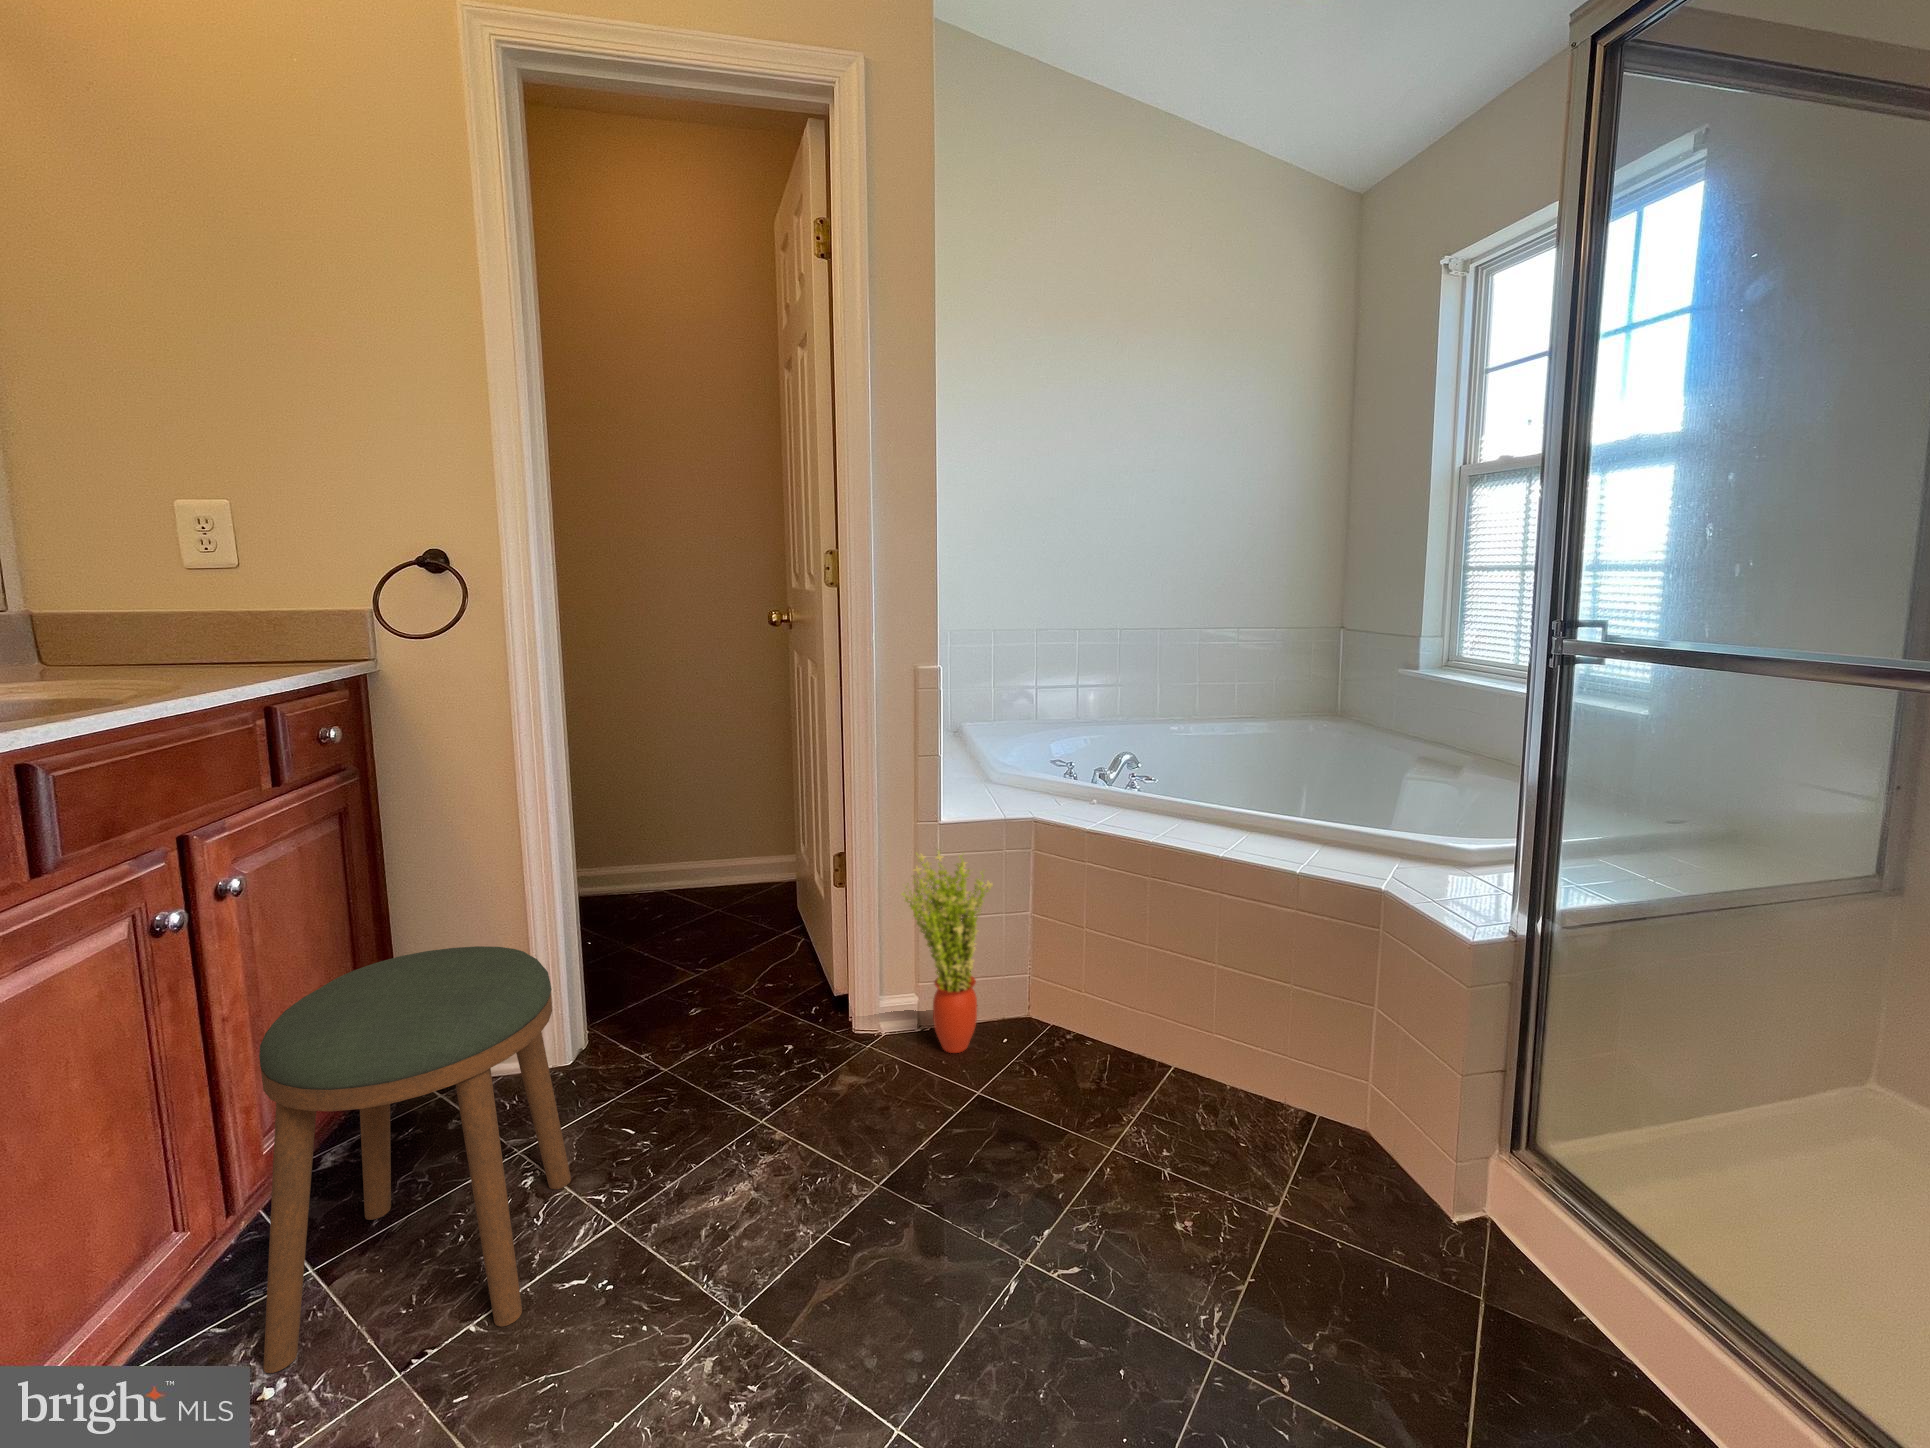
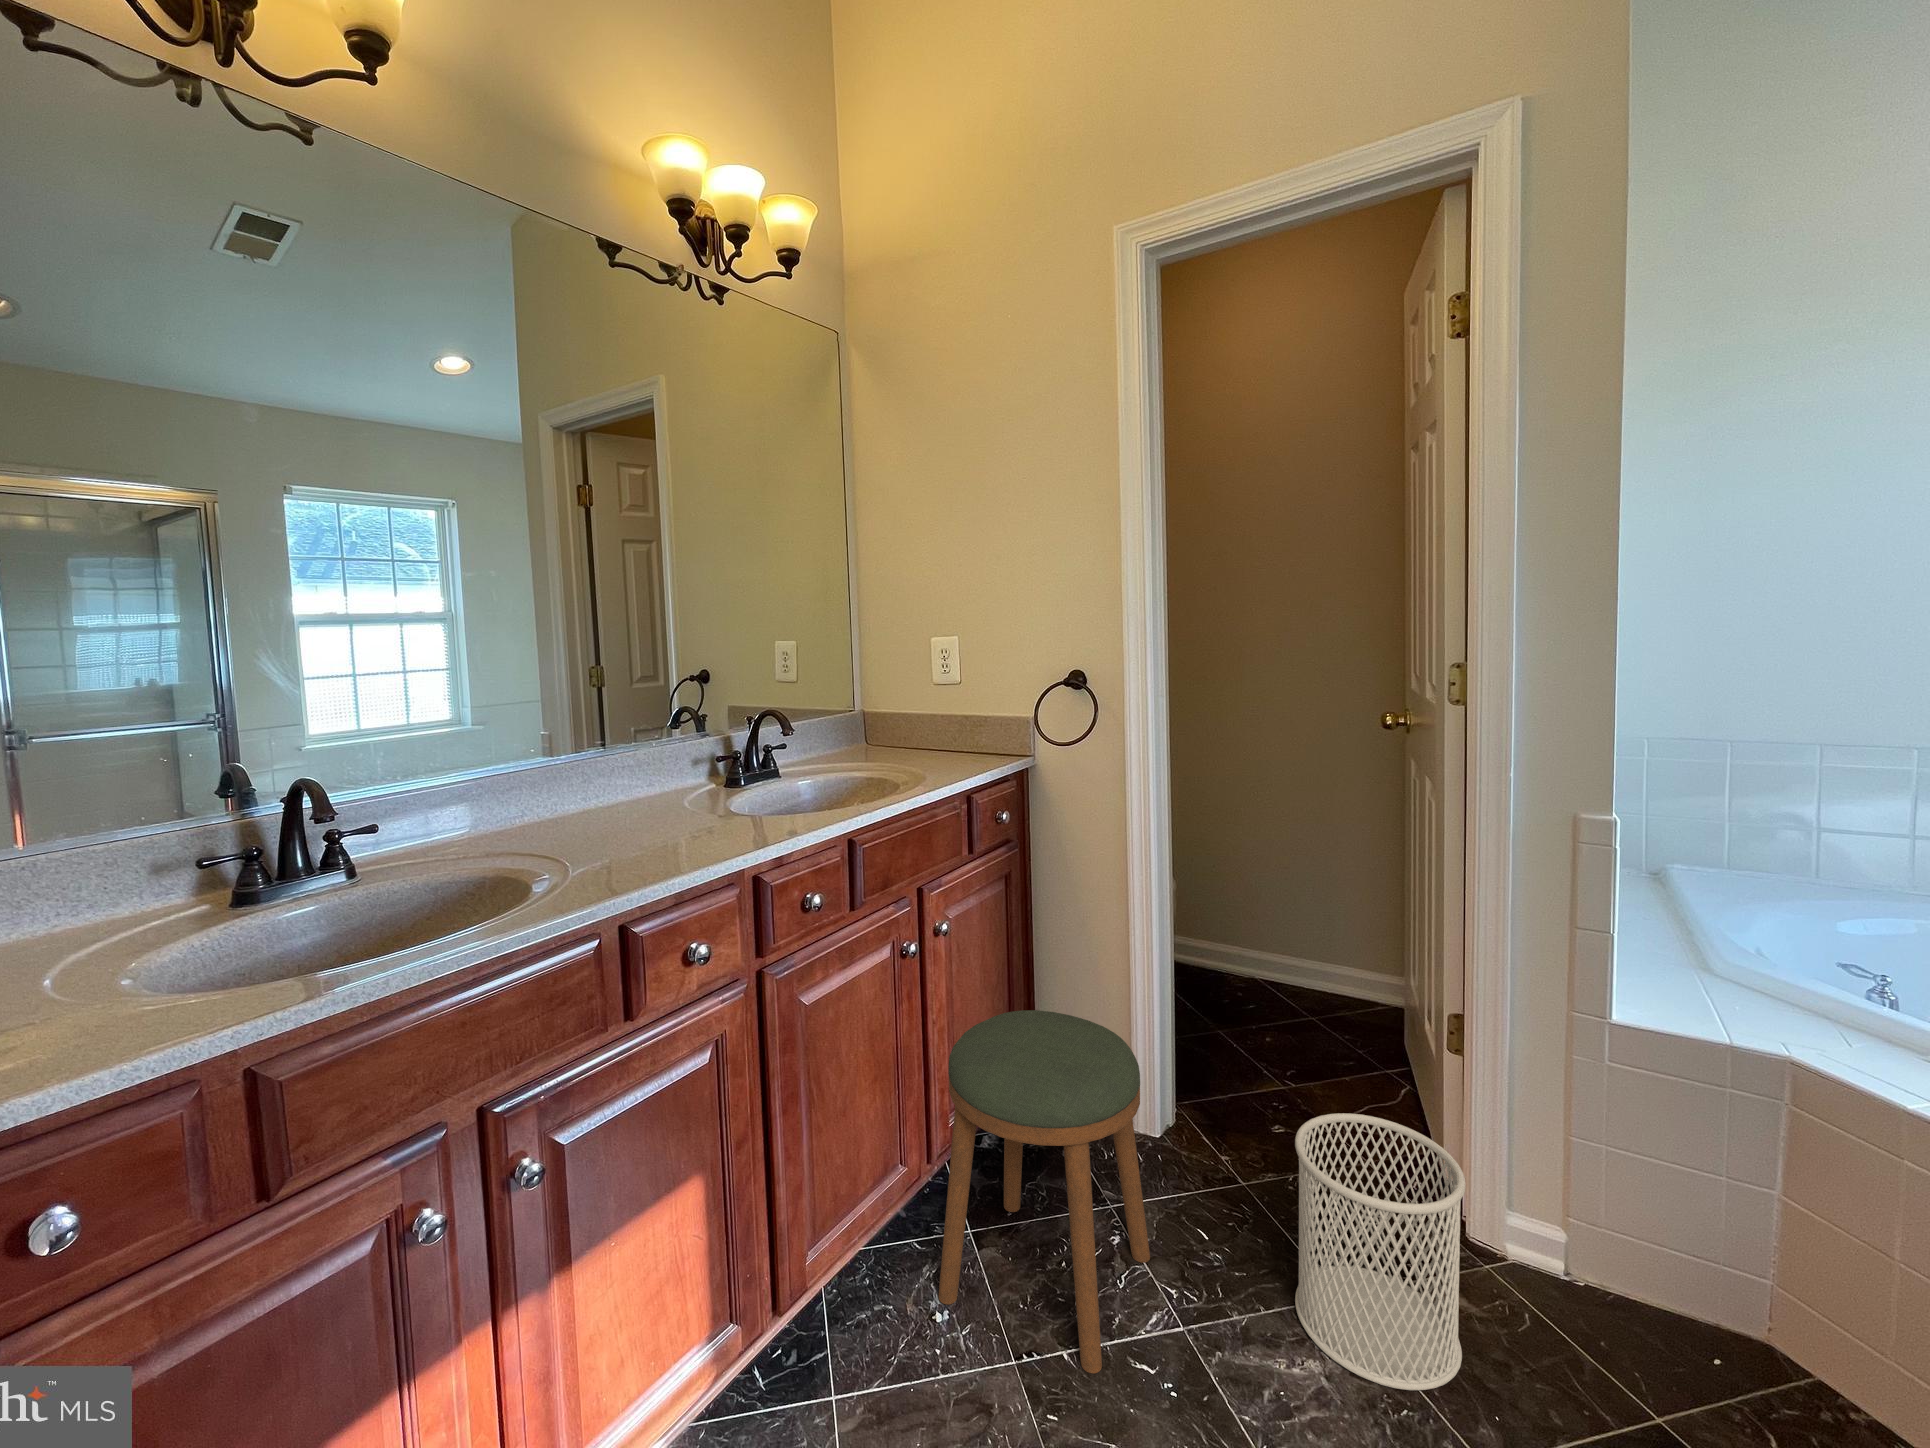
potted plant: present [902,850,992,1053] -> none [1539,1052,1699,1344]
wastebasket: none [718,949,858,1174] -> present [1295,1113,1466,1390]

